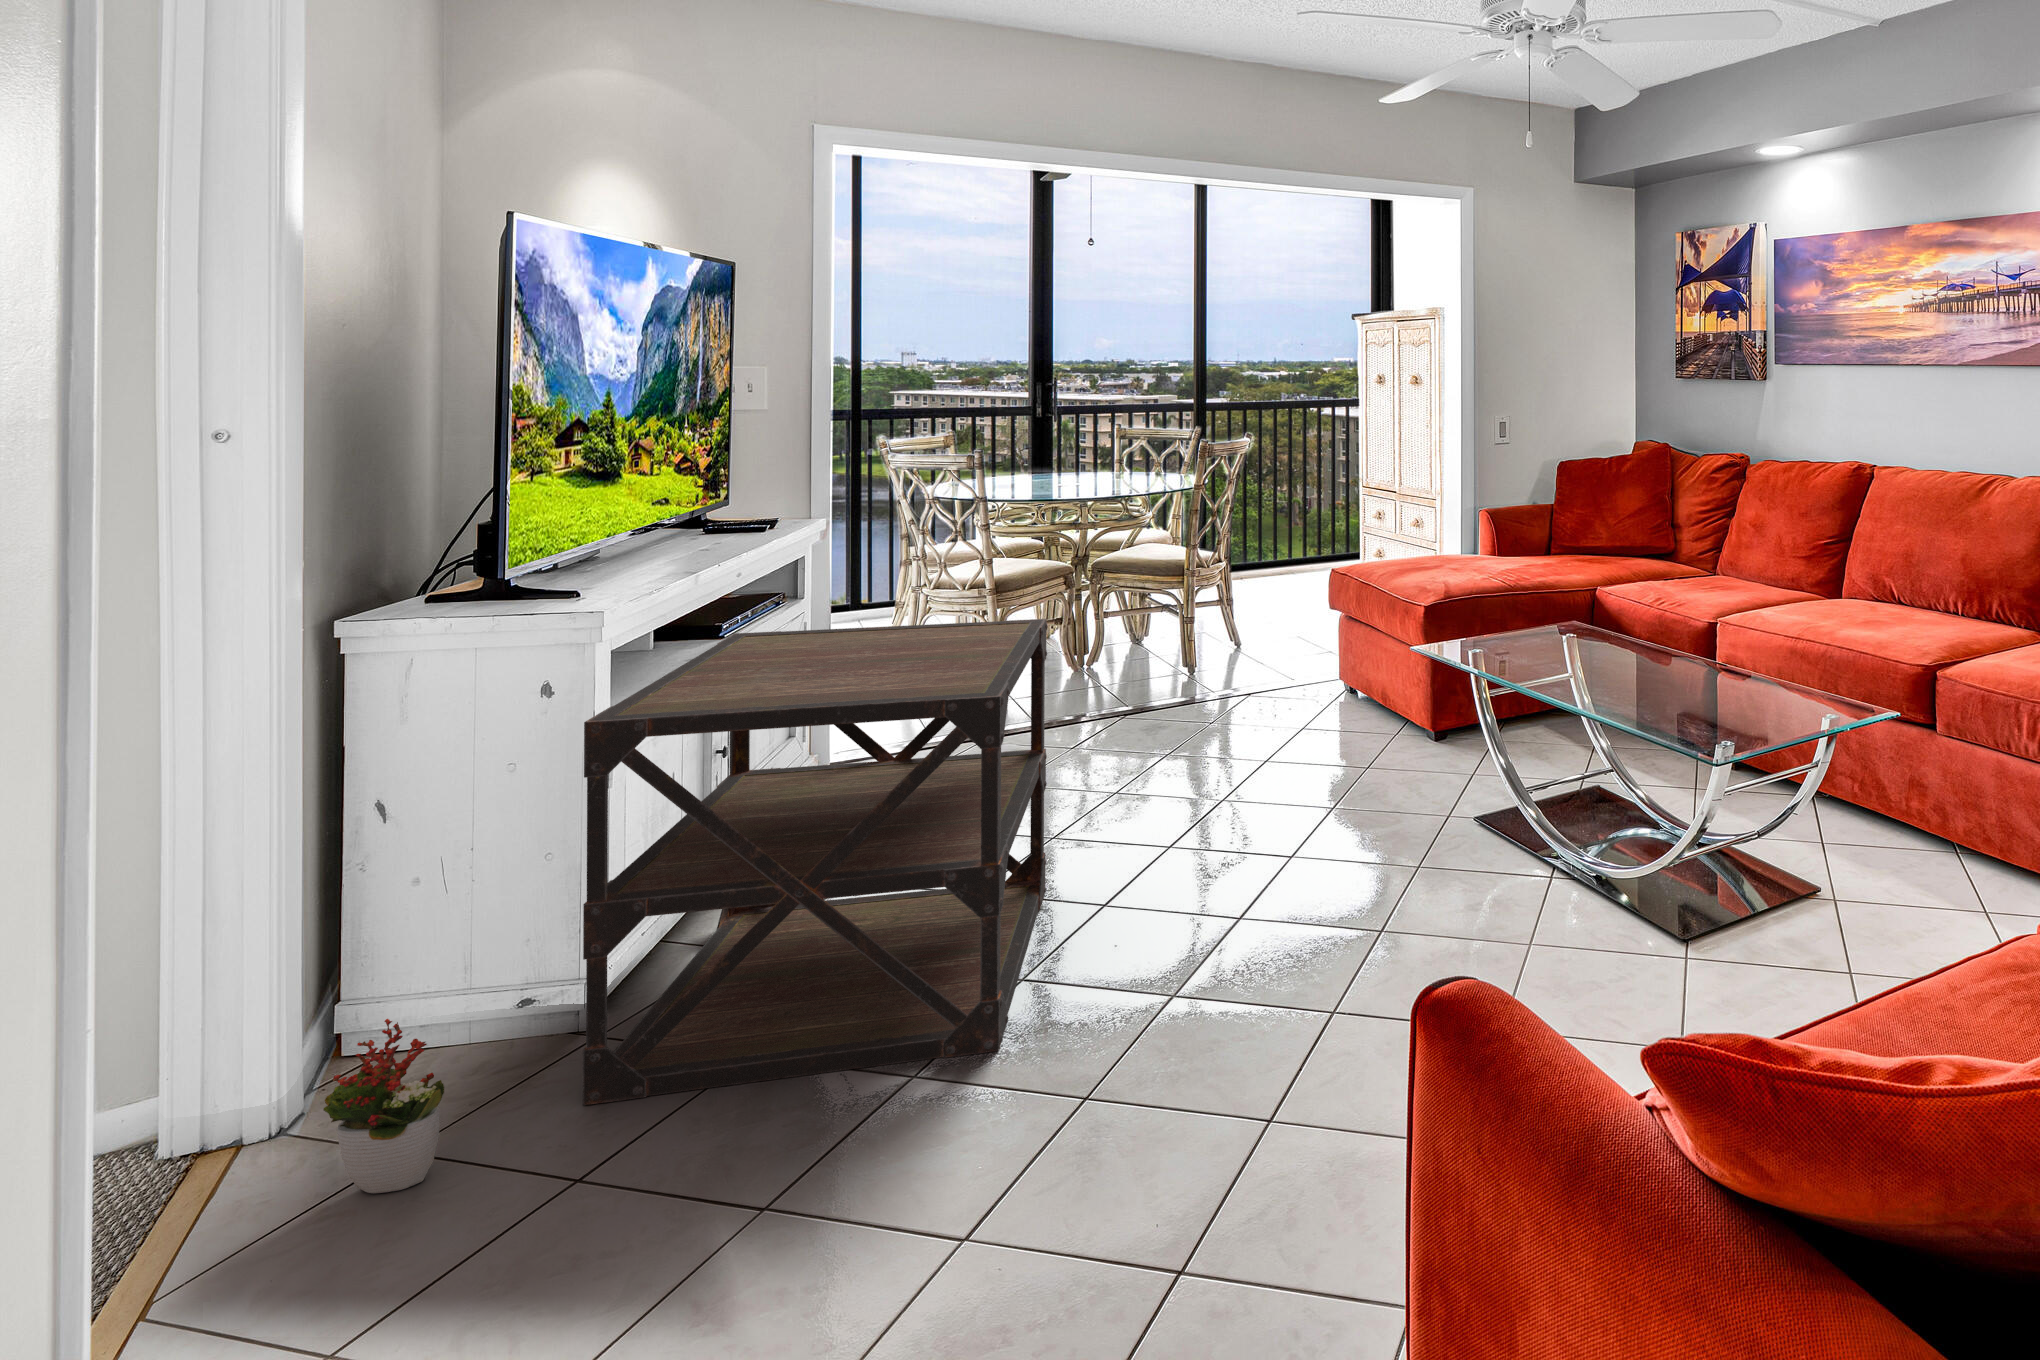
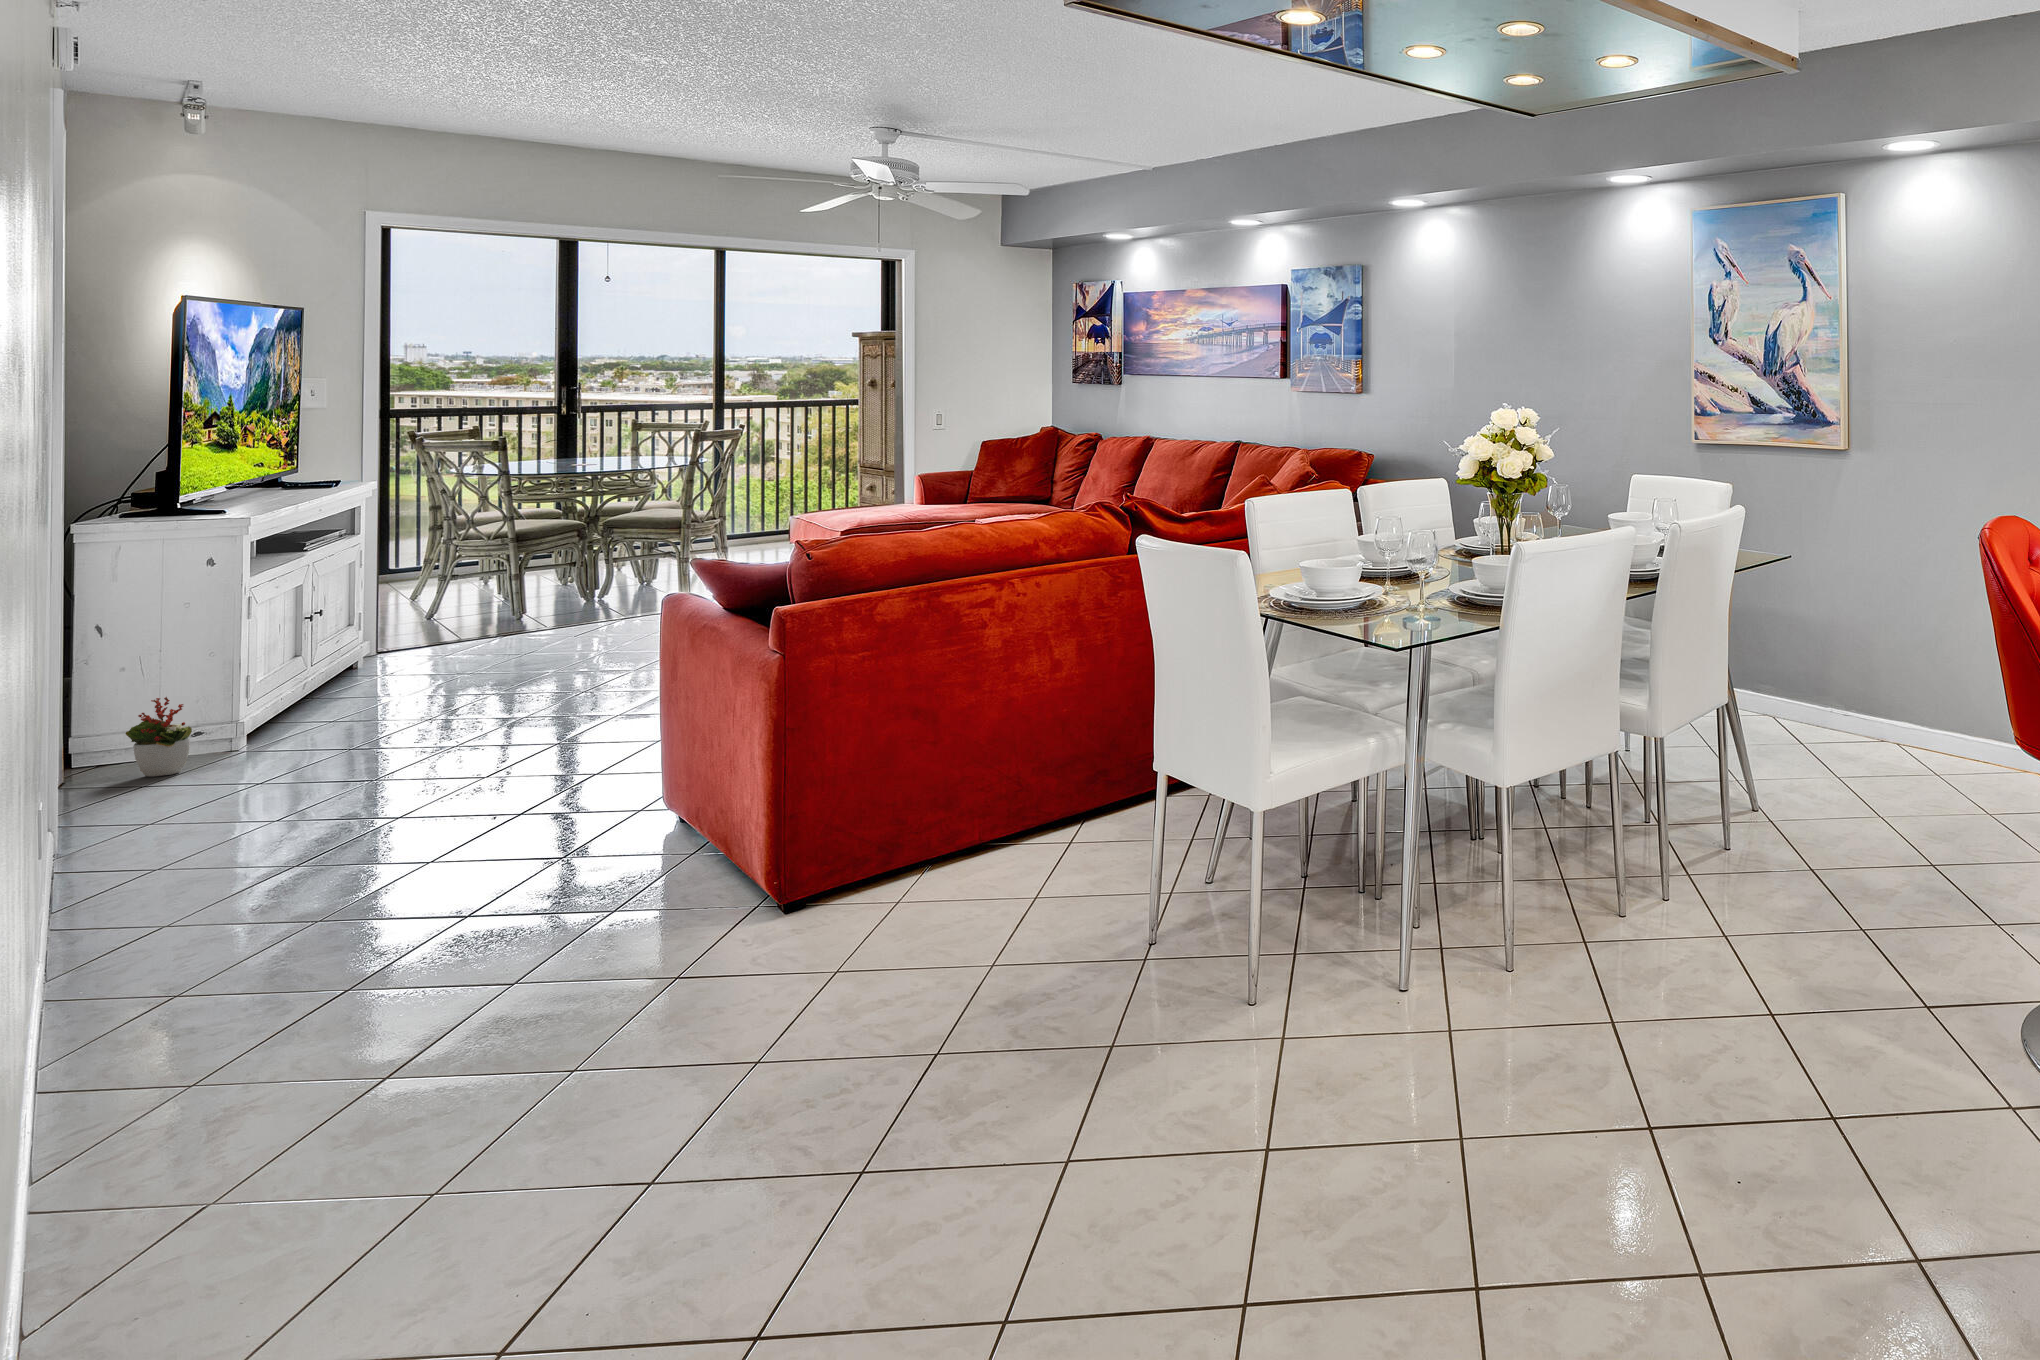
side table: present [583,619,1047,1105] -> none [260,525,542,752]

